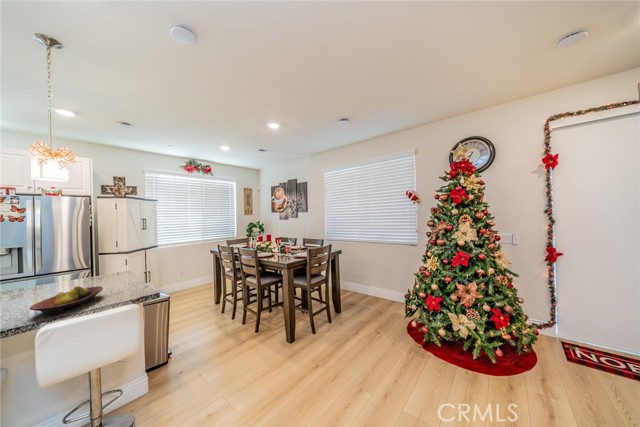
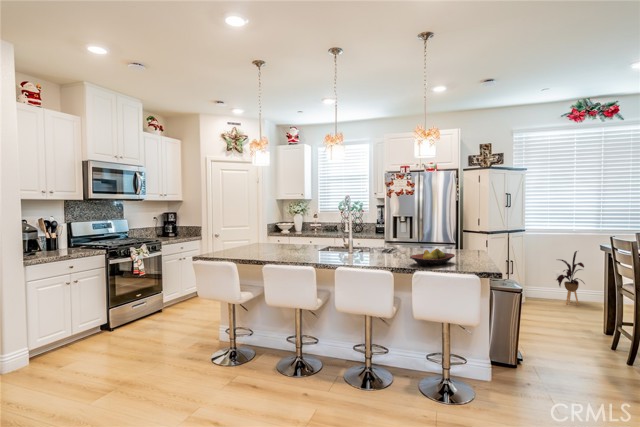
house plant: none [178,254,199,291] -> present [557,251,584,305]

